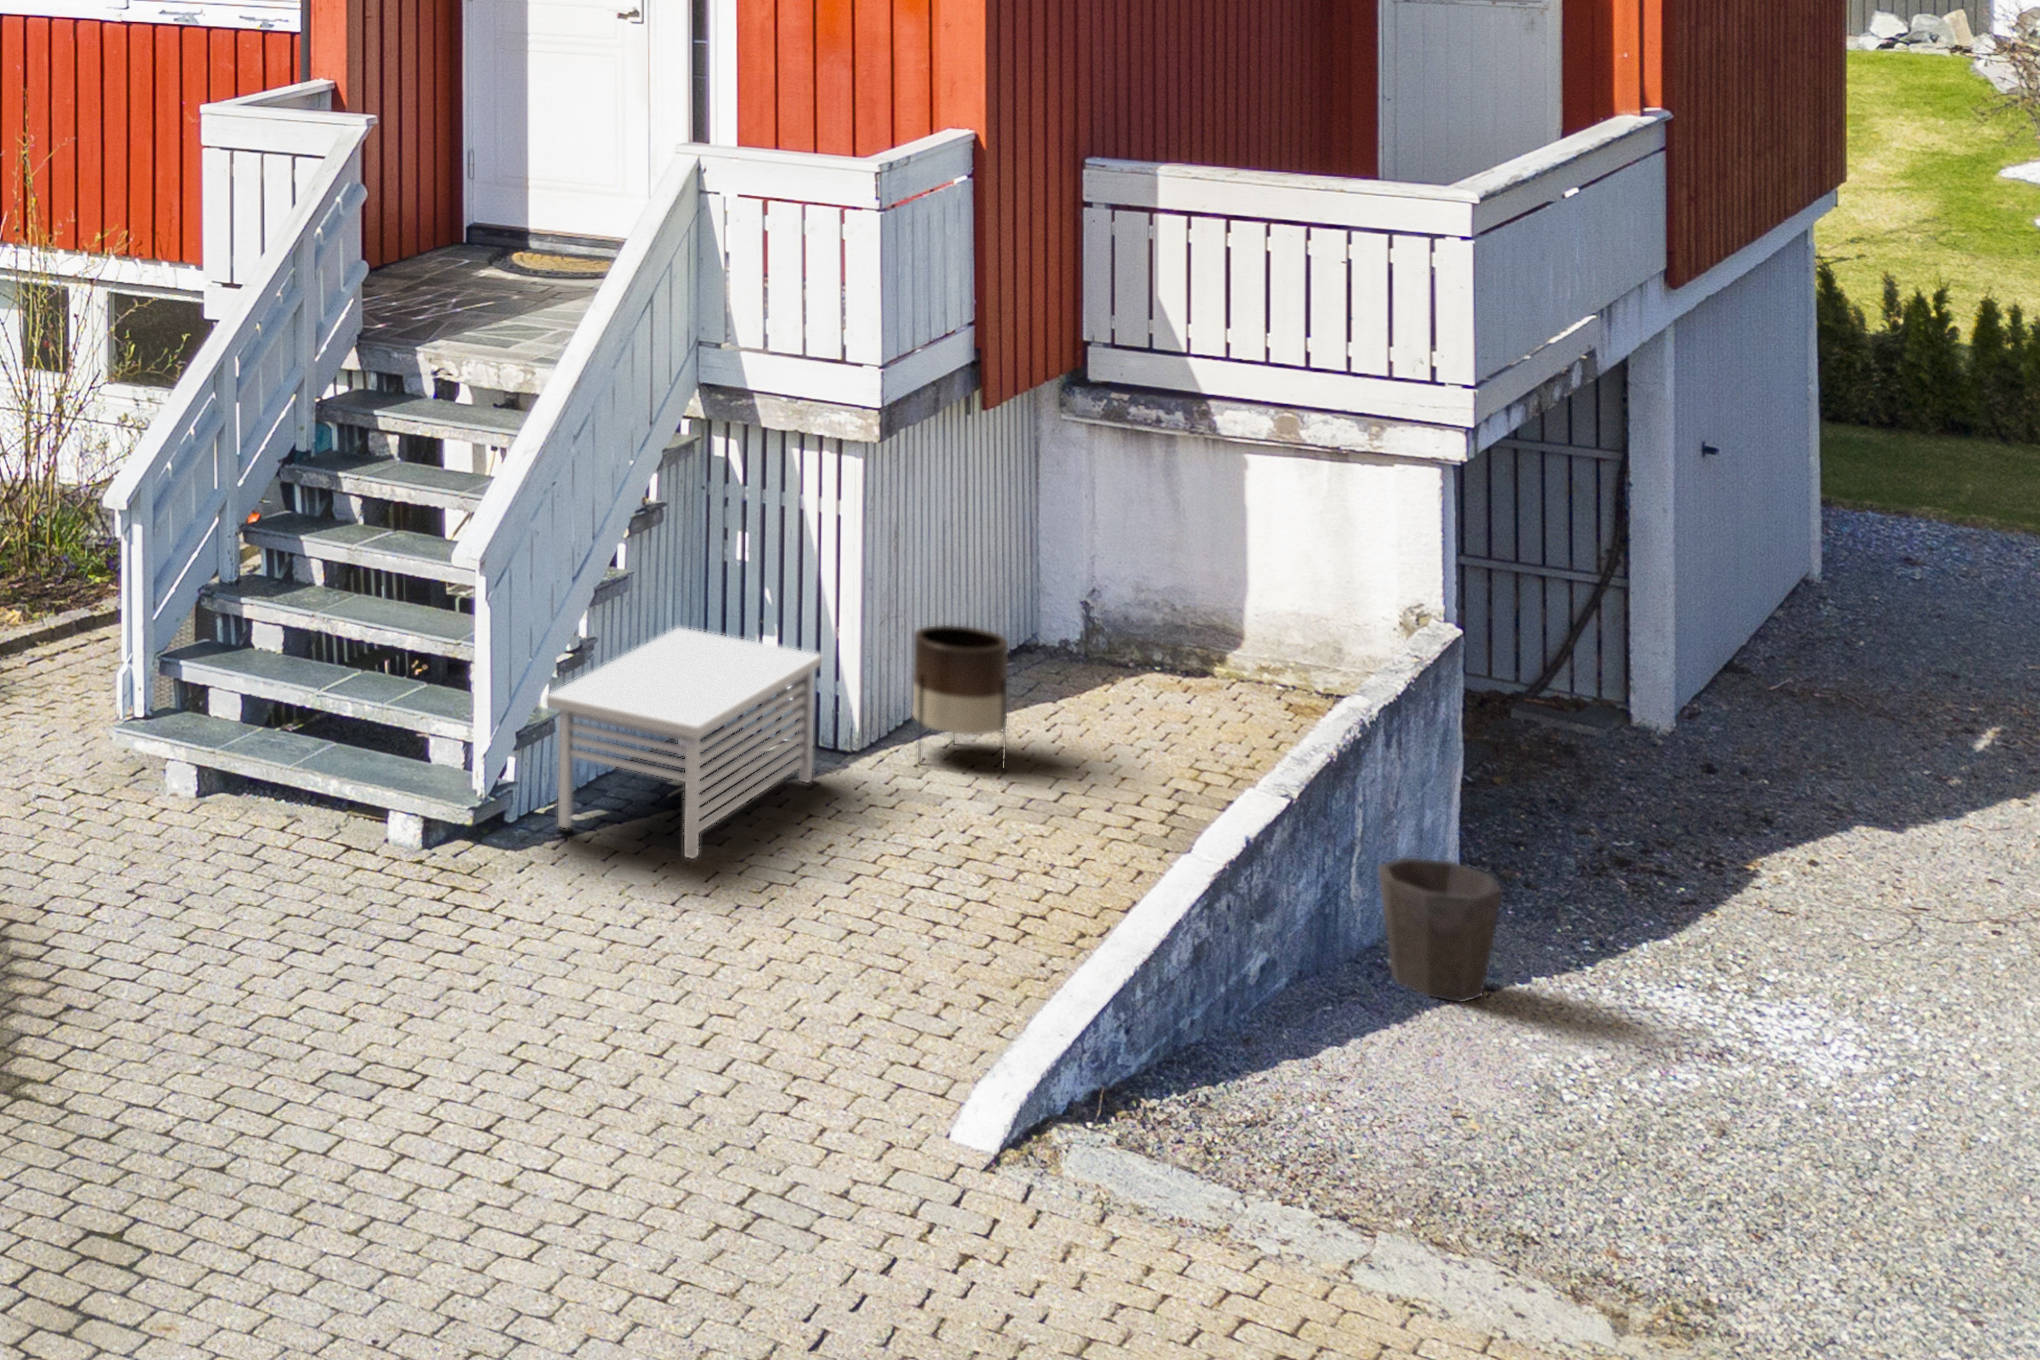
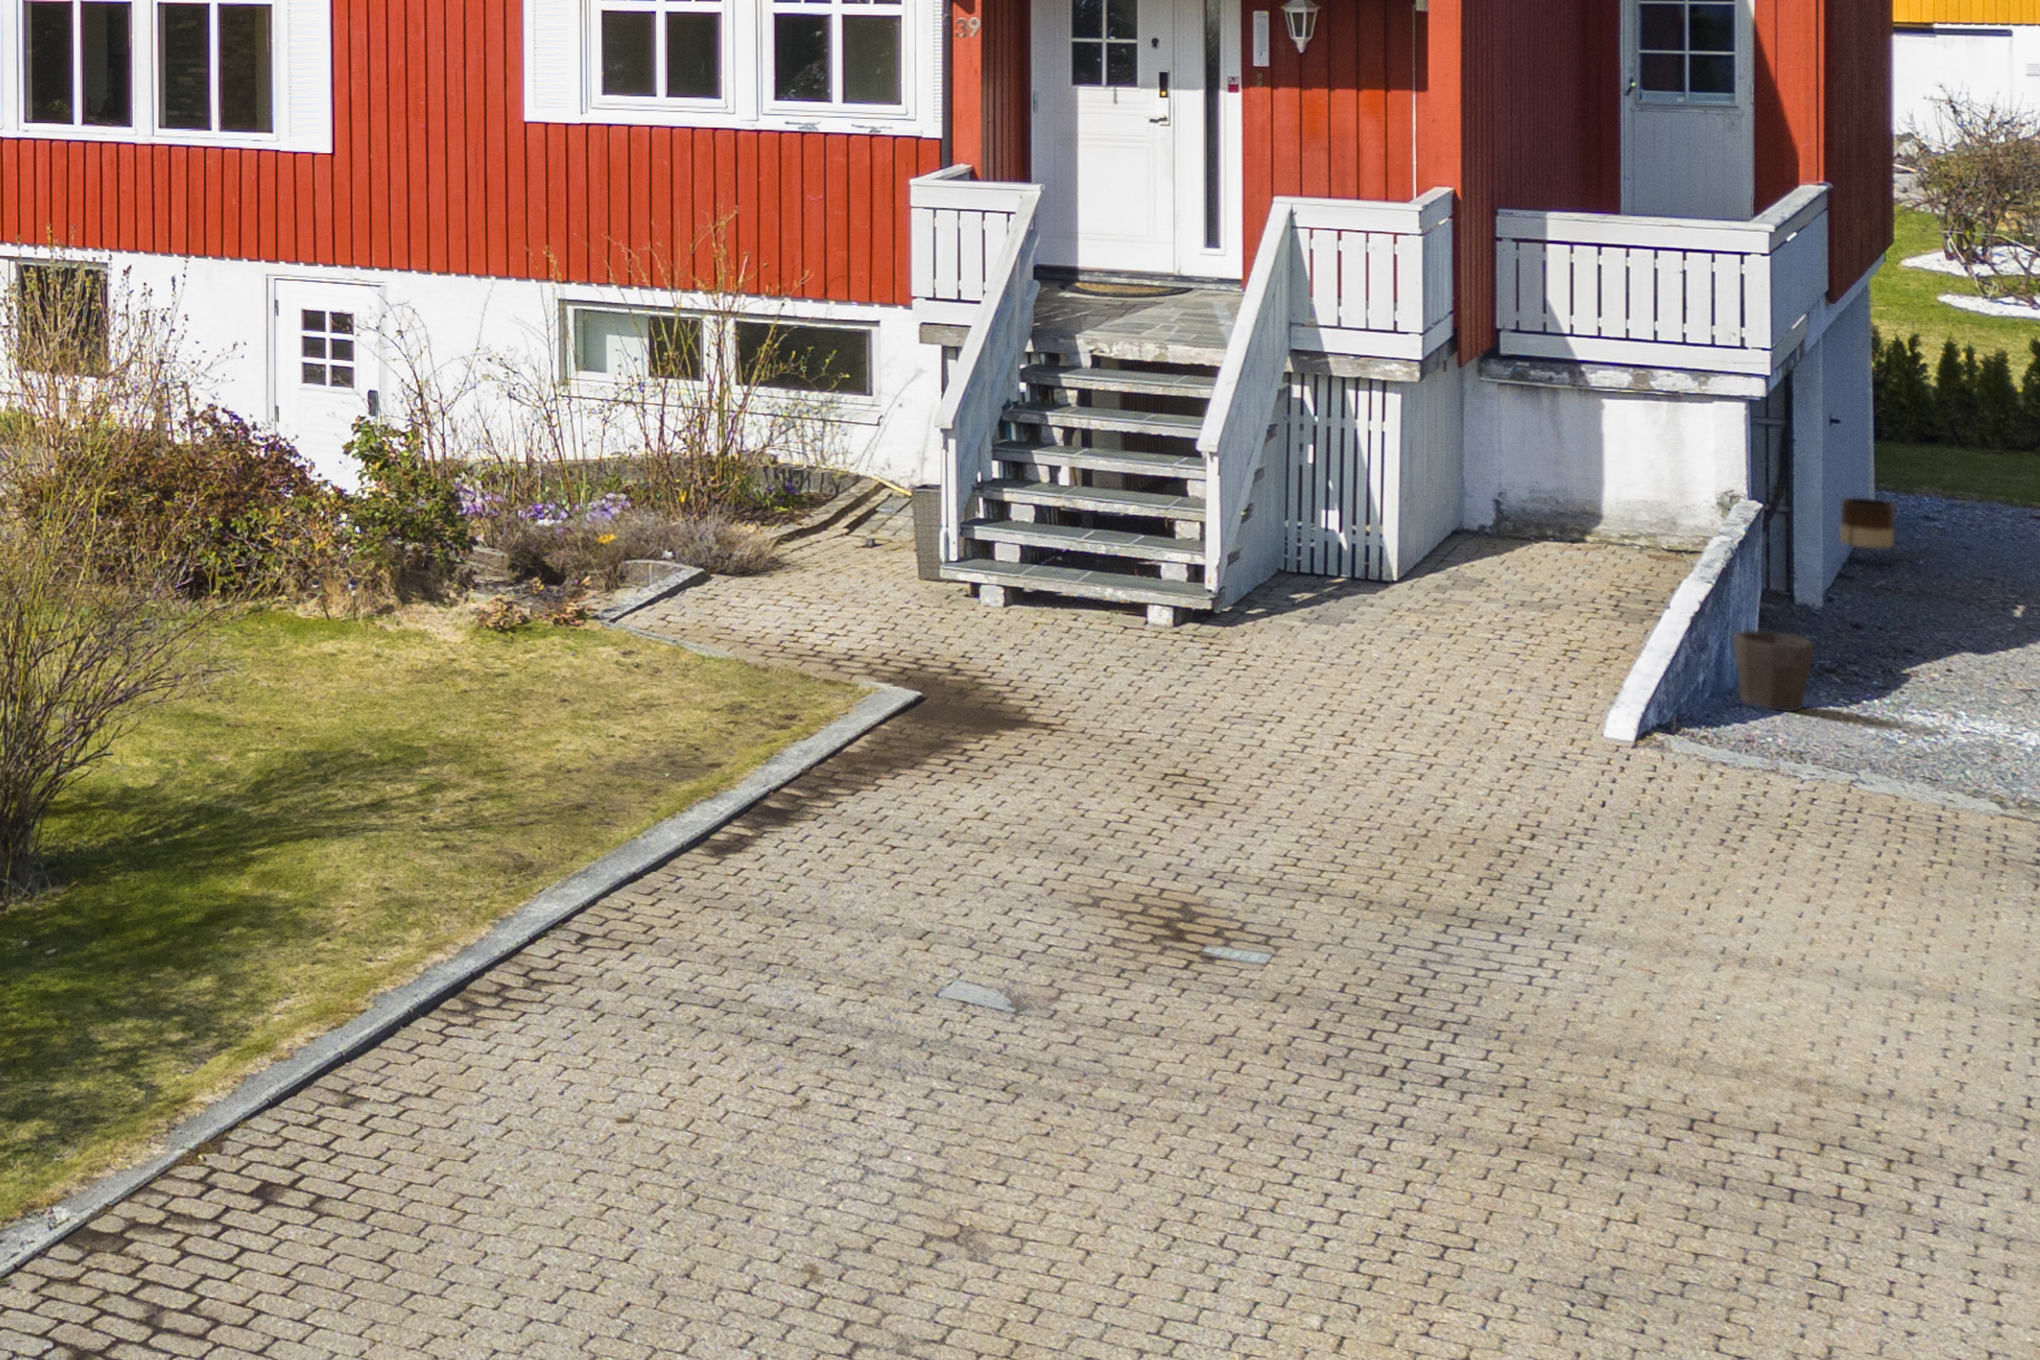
planter: present [912,625,1008,758] -> present [1840,498,1896,558]
storage bench: present [546,628,822,858] -> none [1220,508,1366,634]

